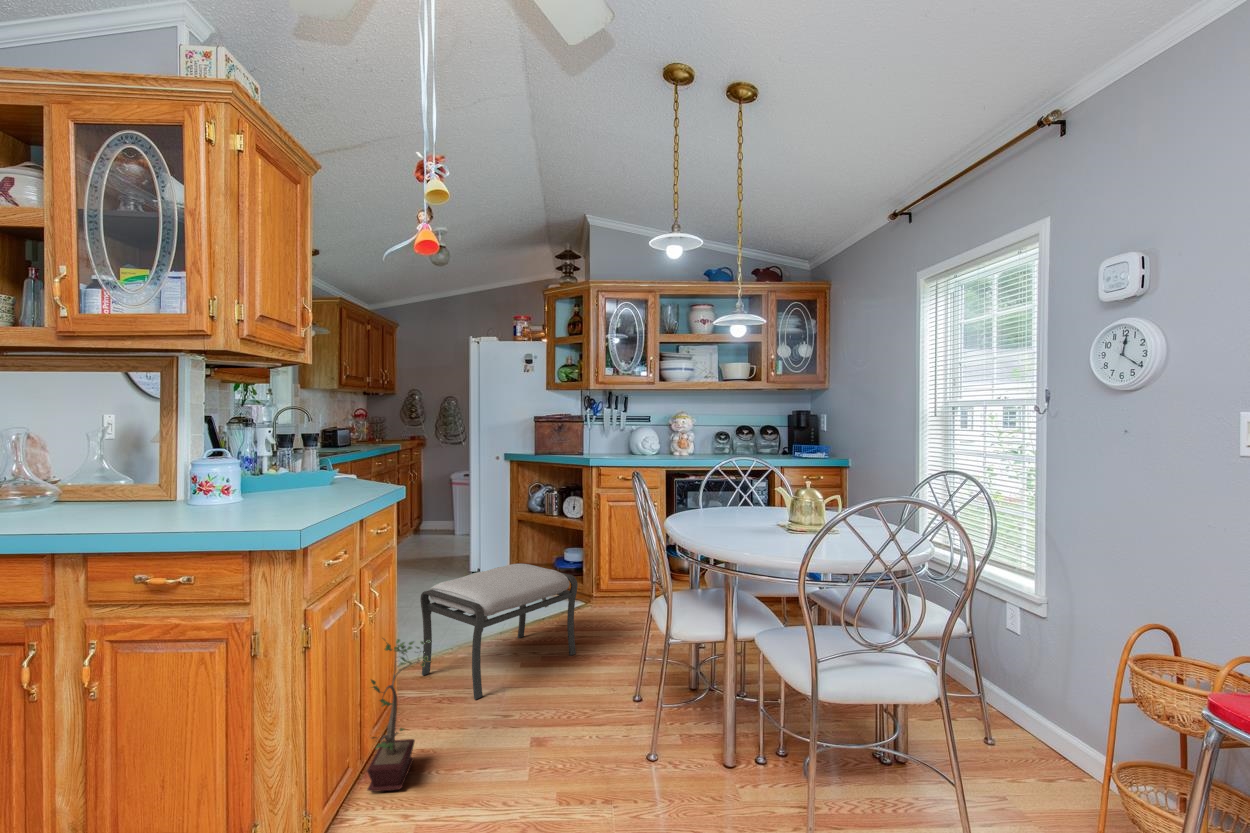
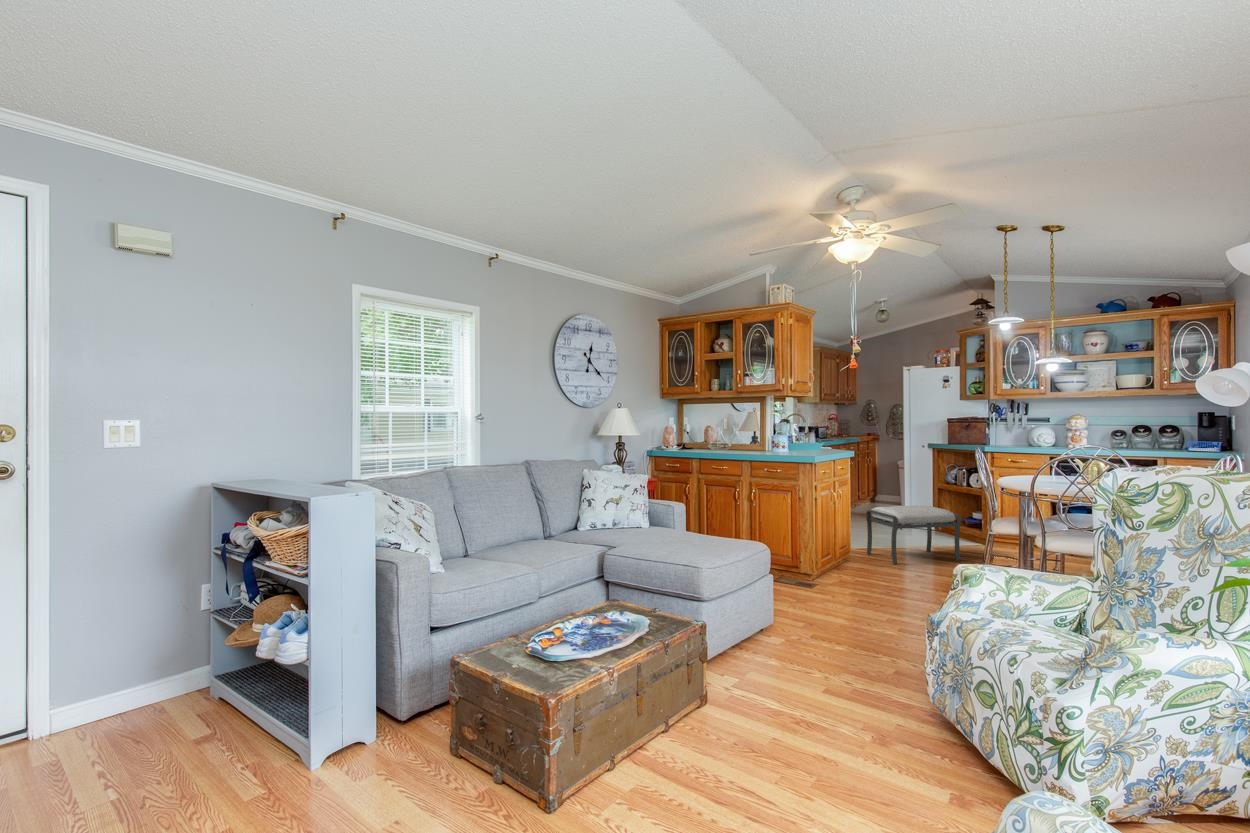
potted plant: present [367,639,430,792] -> none [840,514,869,576]

